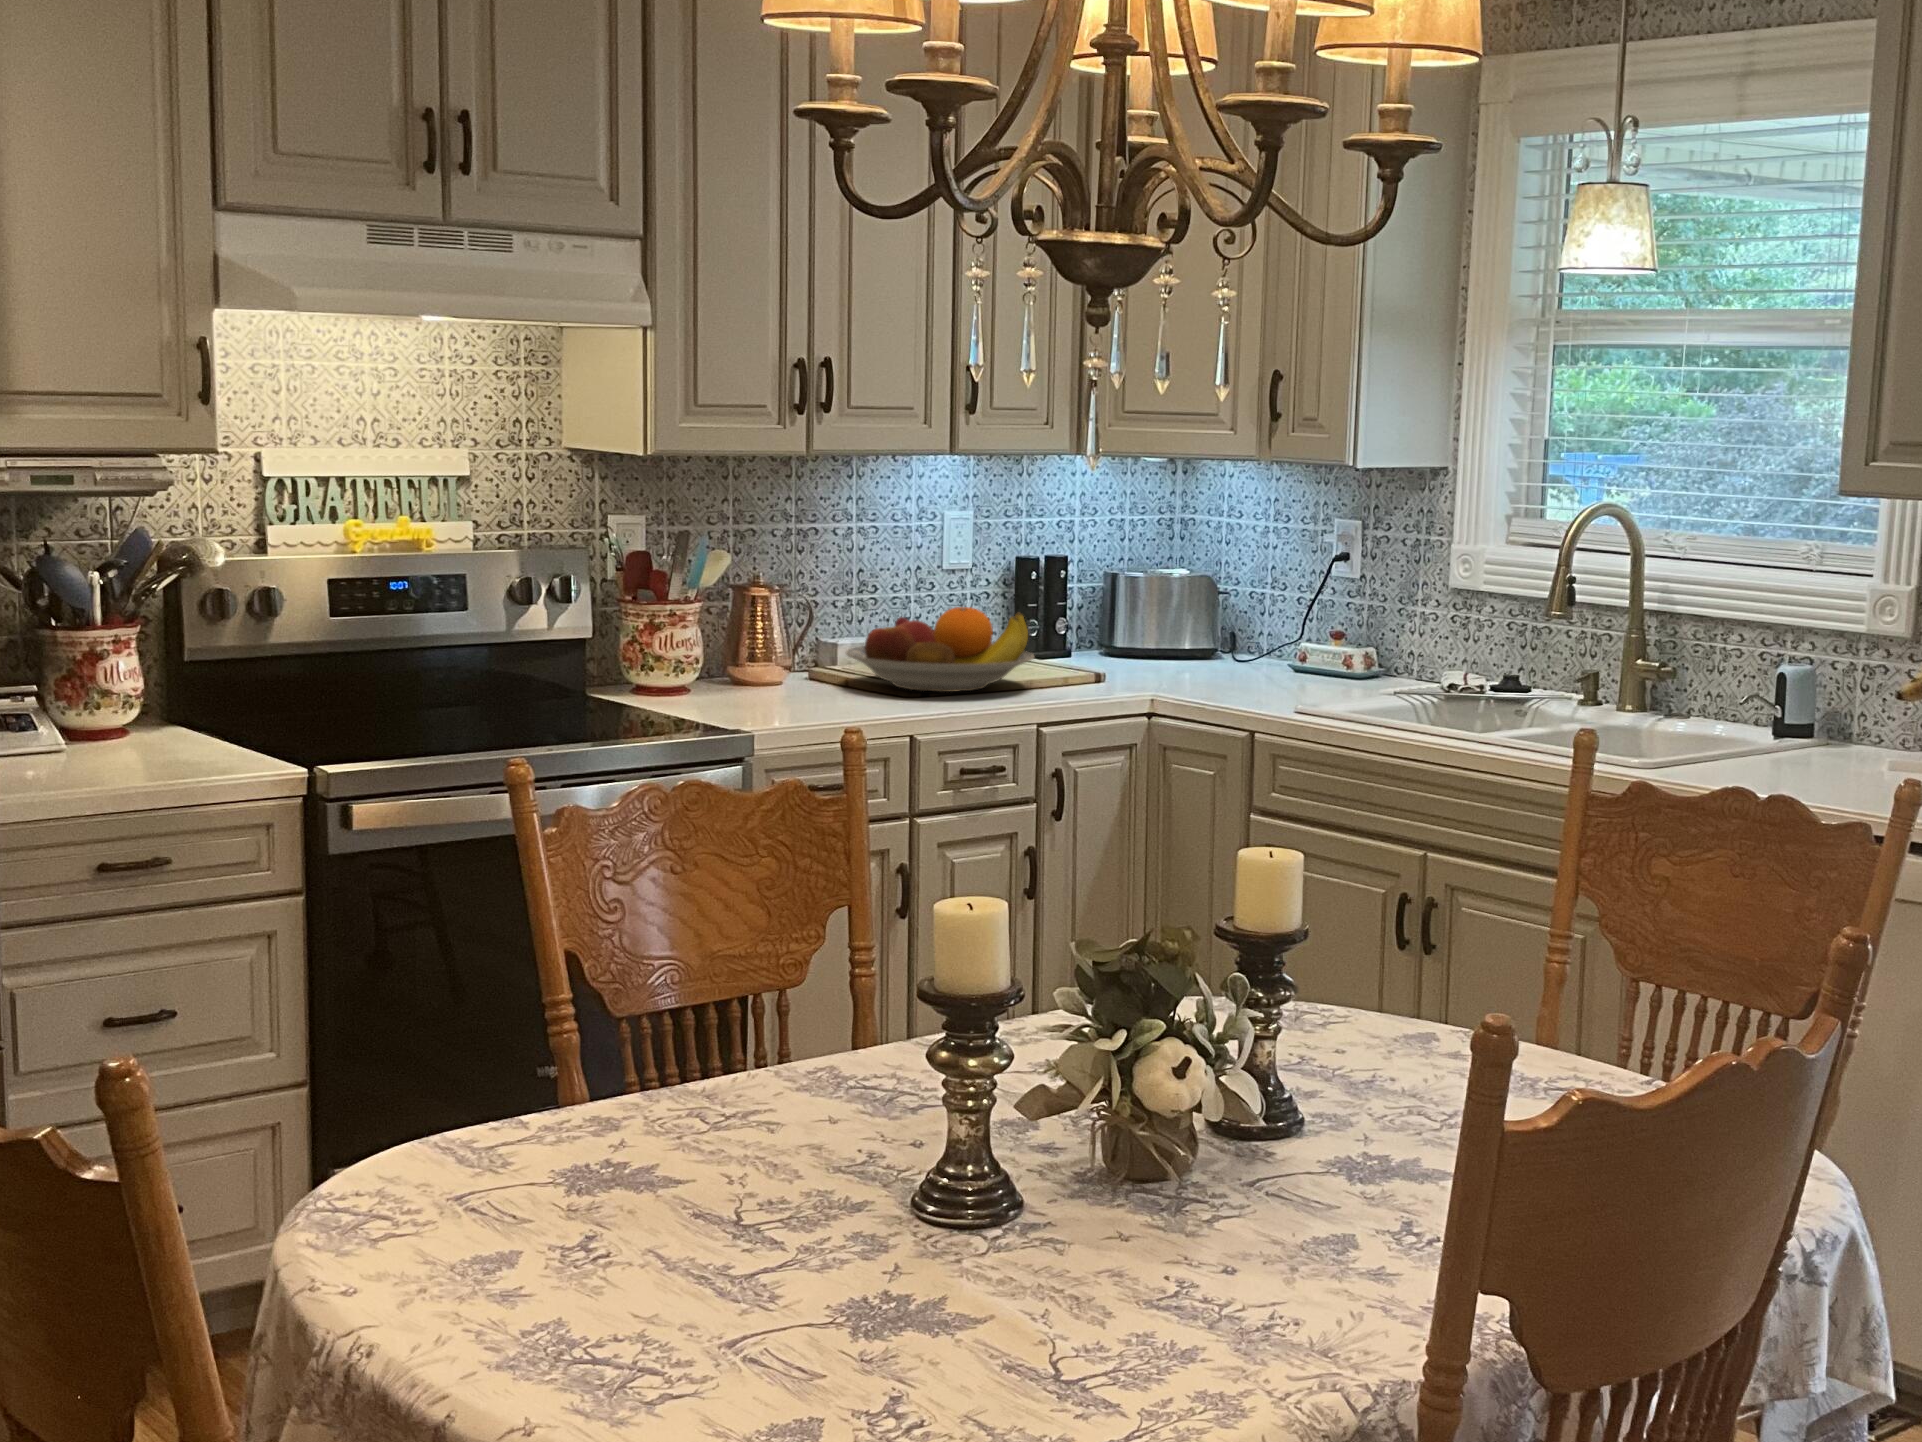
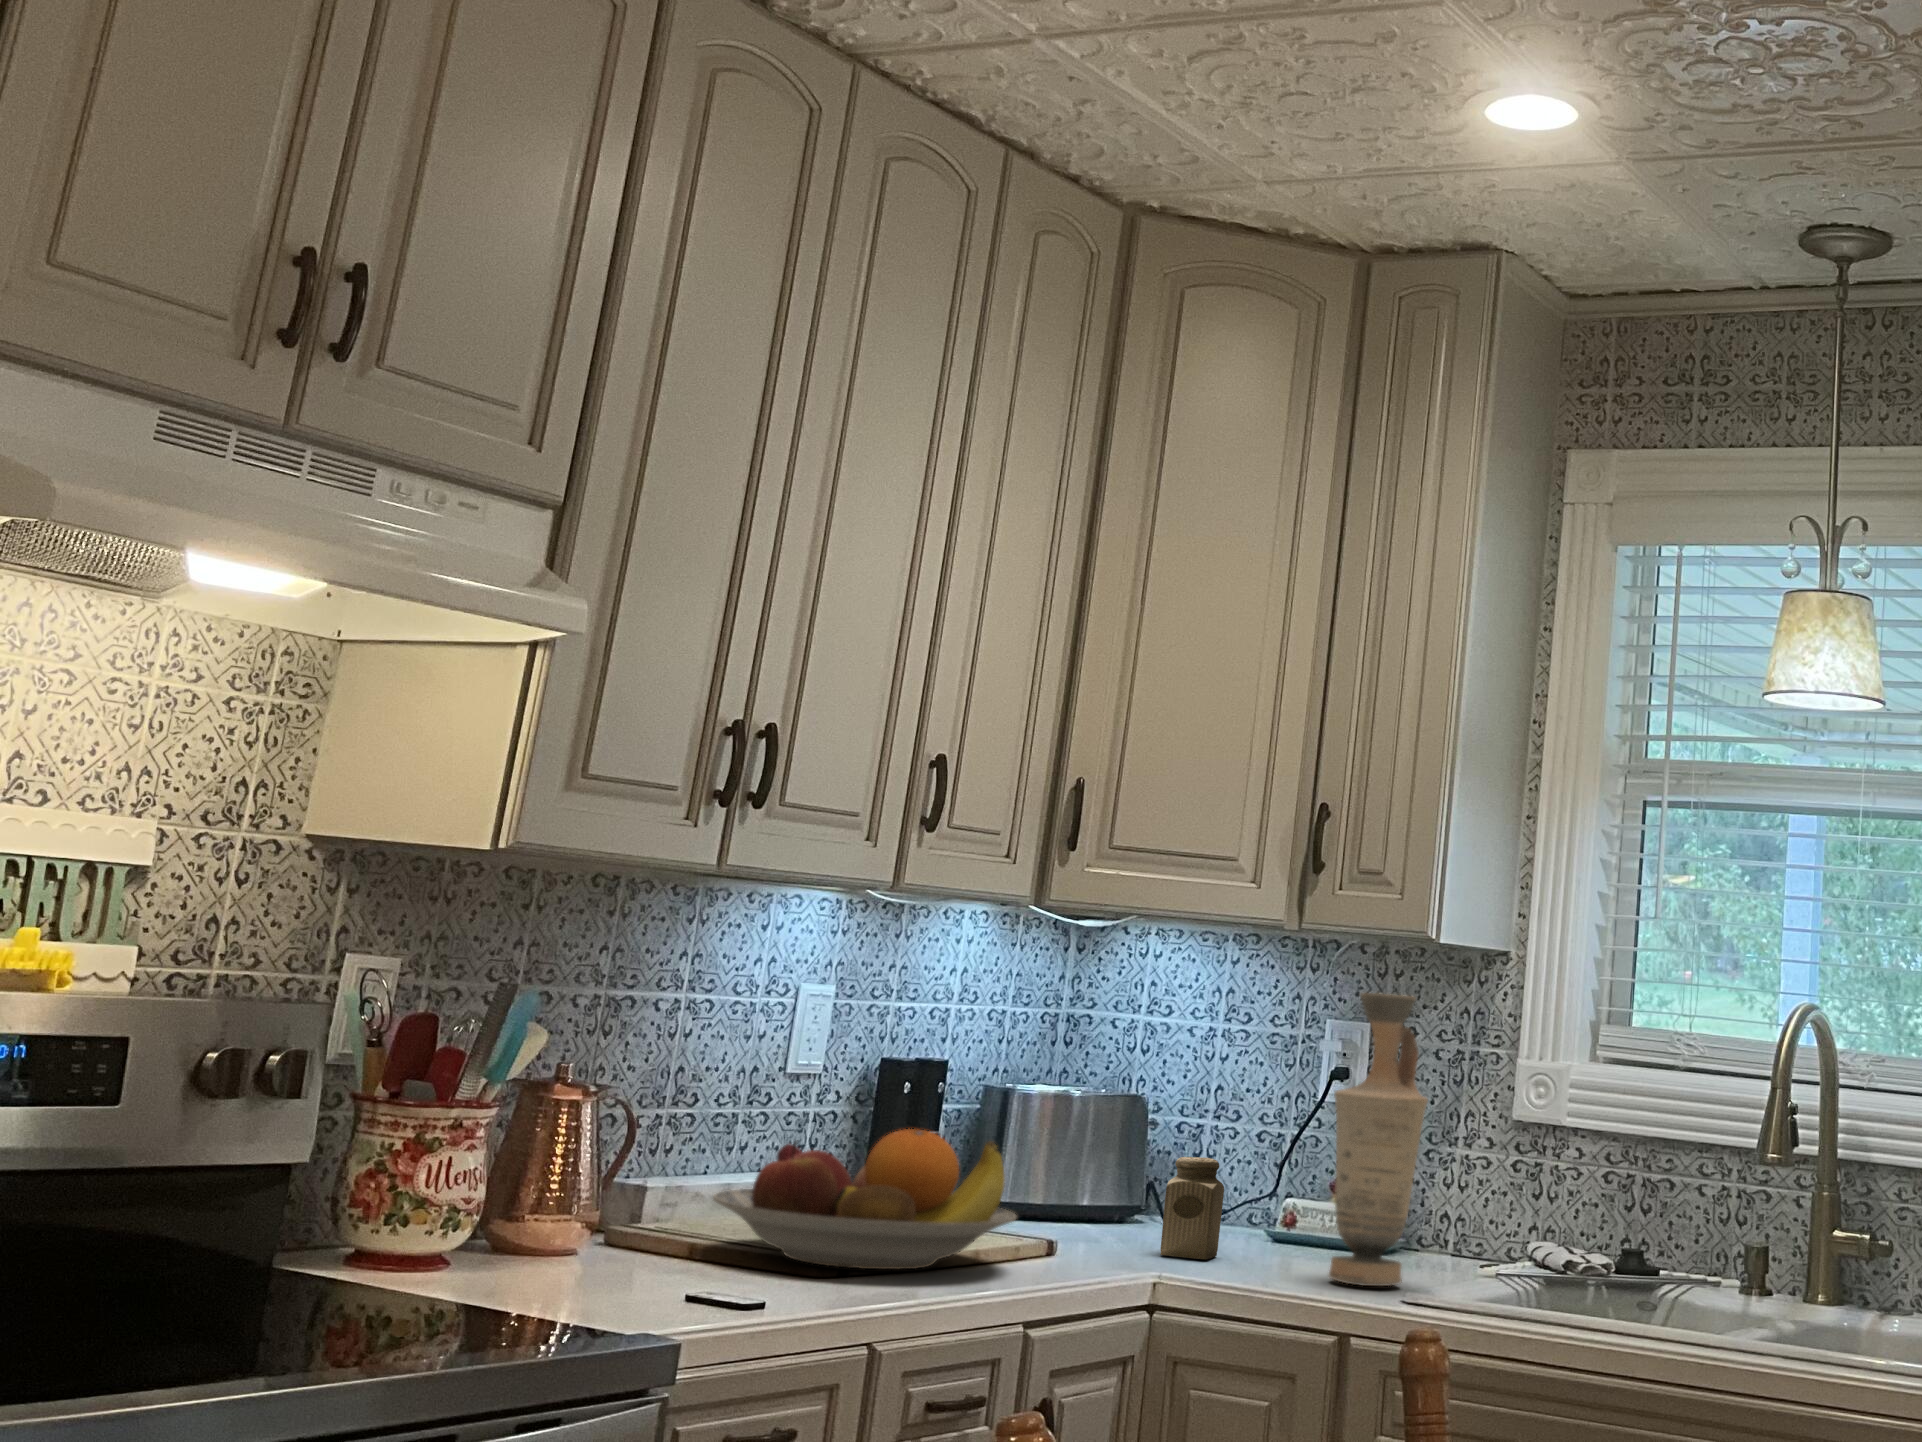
vase: none [1246,508,1311,700] -> present [1329,993,1428,1286]
salt shaker: none [1159,618,1203,684] -> present [1161,1157,1224,1259]

